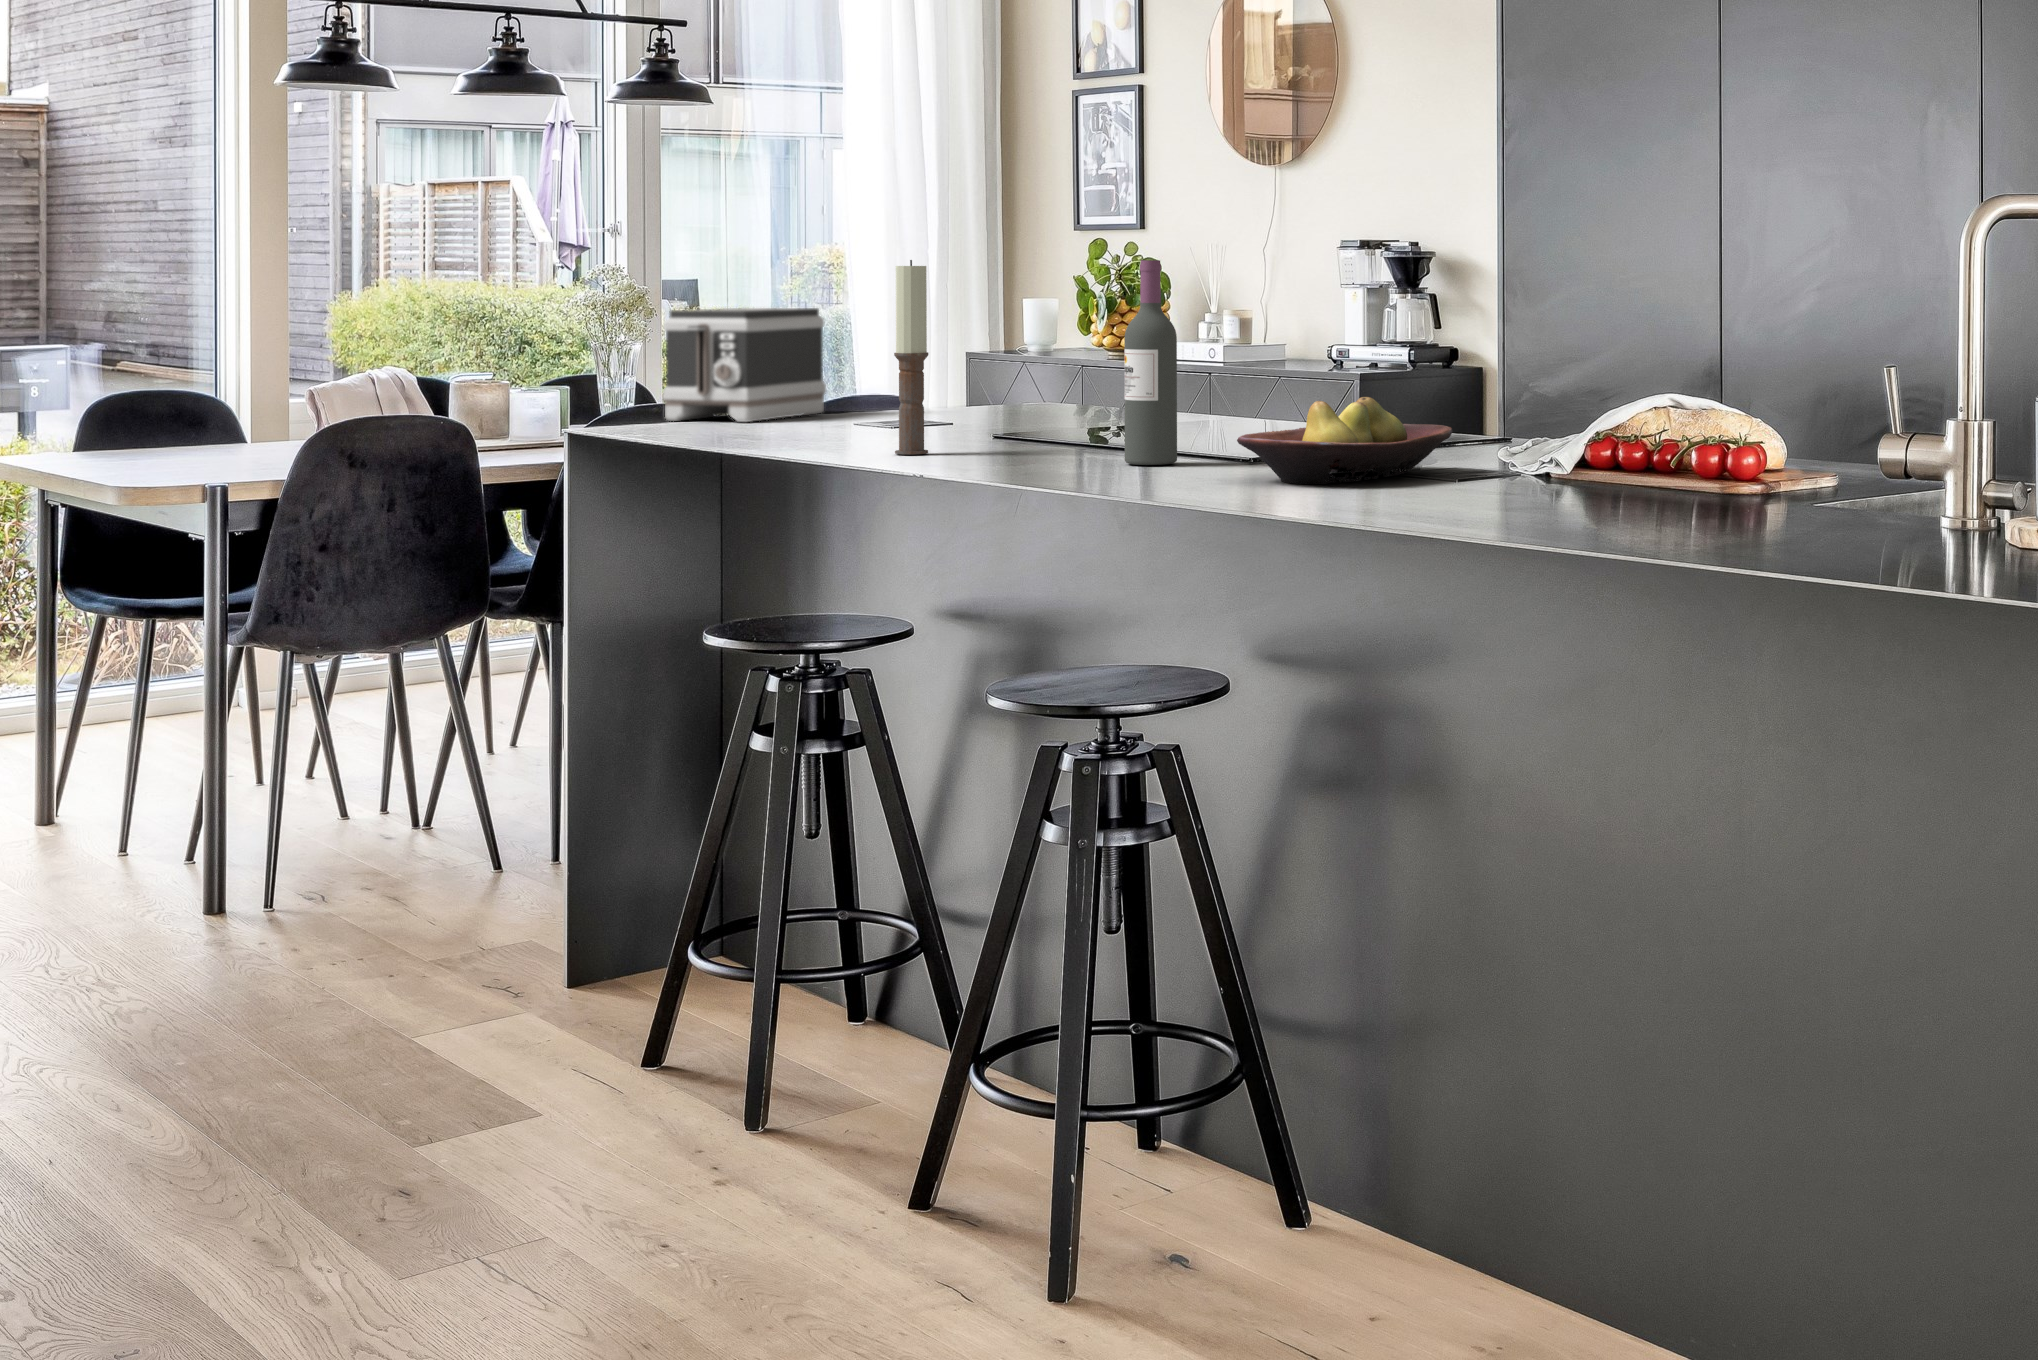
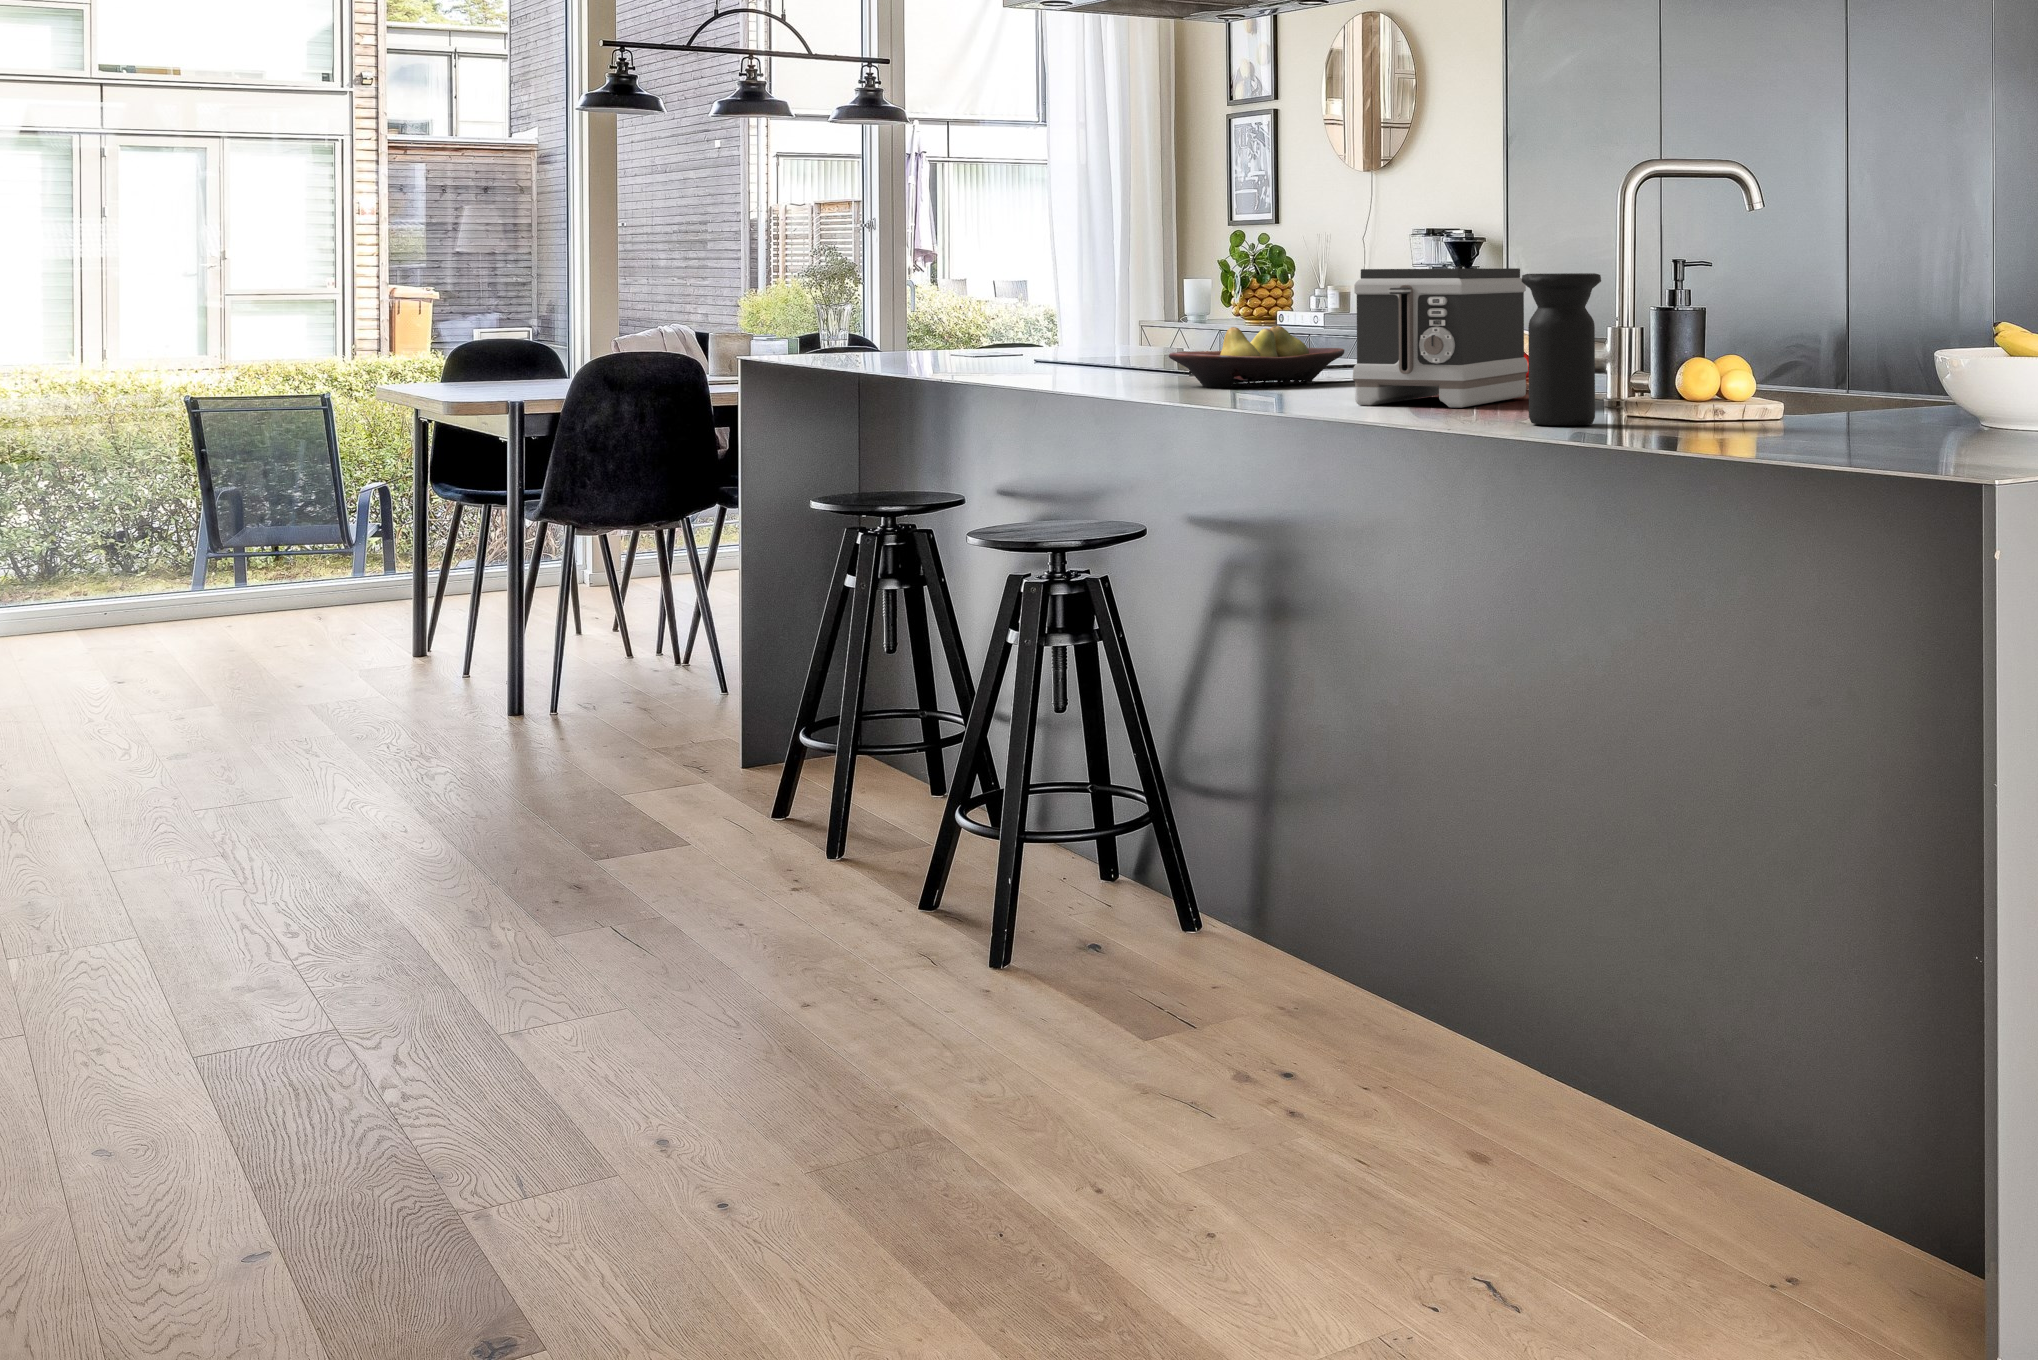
candle: present [894,260,928,455] -> none [958,228,983,373]
wine bottle: present [1124,260,1177,465] -> none [1112,226,1151,378]
toaster: present [662,308,826,422] -> present [1353,268,1528,408]
vase: none [1897,355,2010,568] -> present [1522,273,1601,425]

